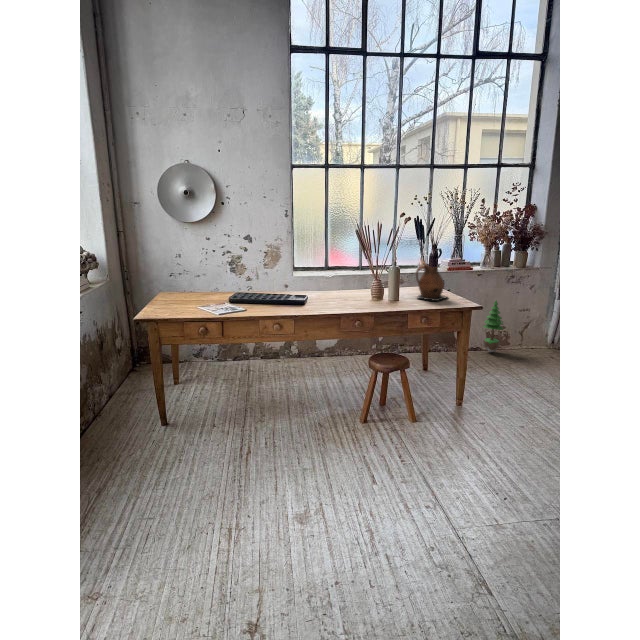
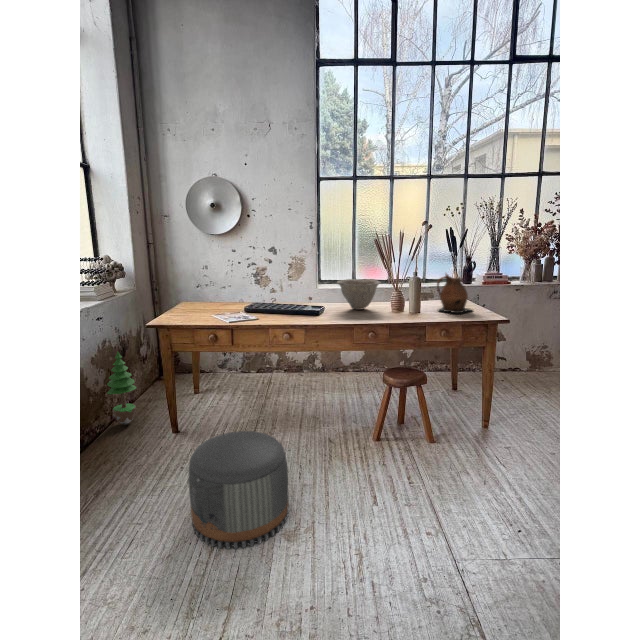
bowl: none [321,269,364,299] -> present [337,279,381,310]
potted tree: present [483,301,503,352] -> present [107,352,136,425]
pouf: none [200,422,296,536] -> present [188,431,289,549]

